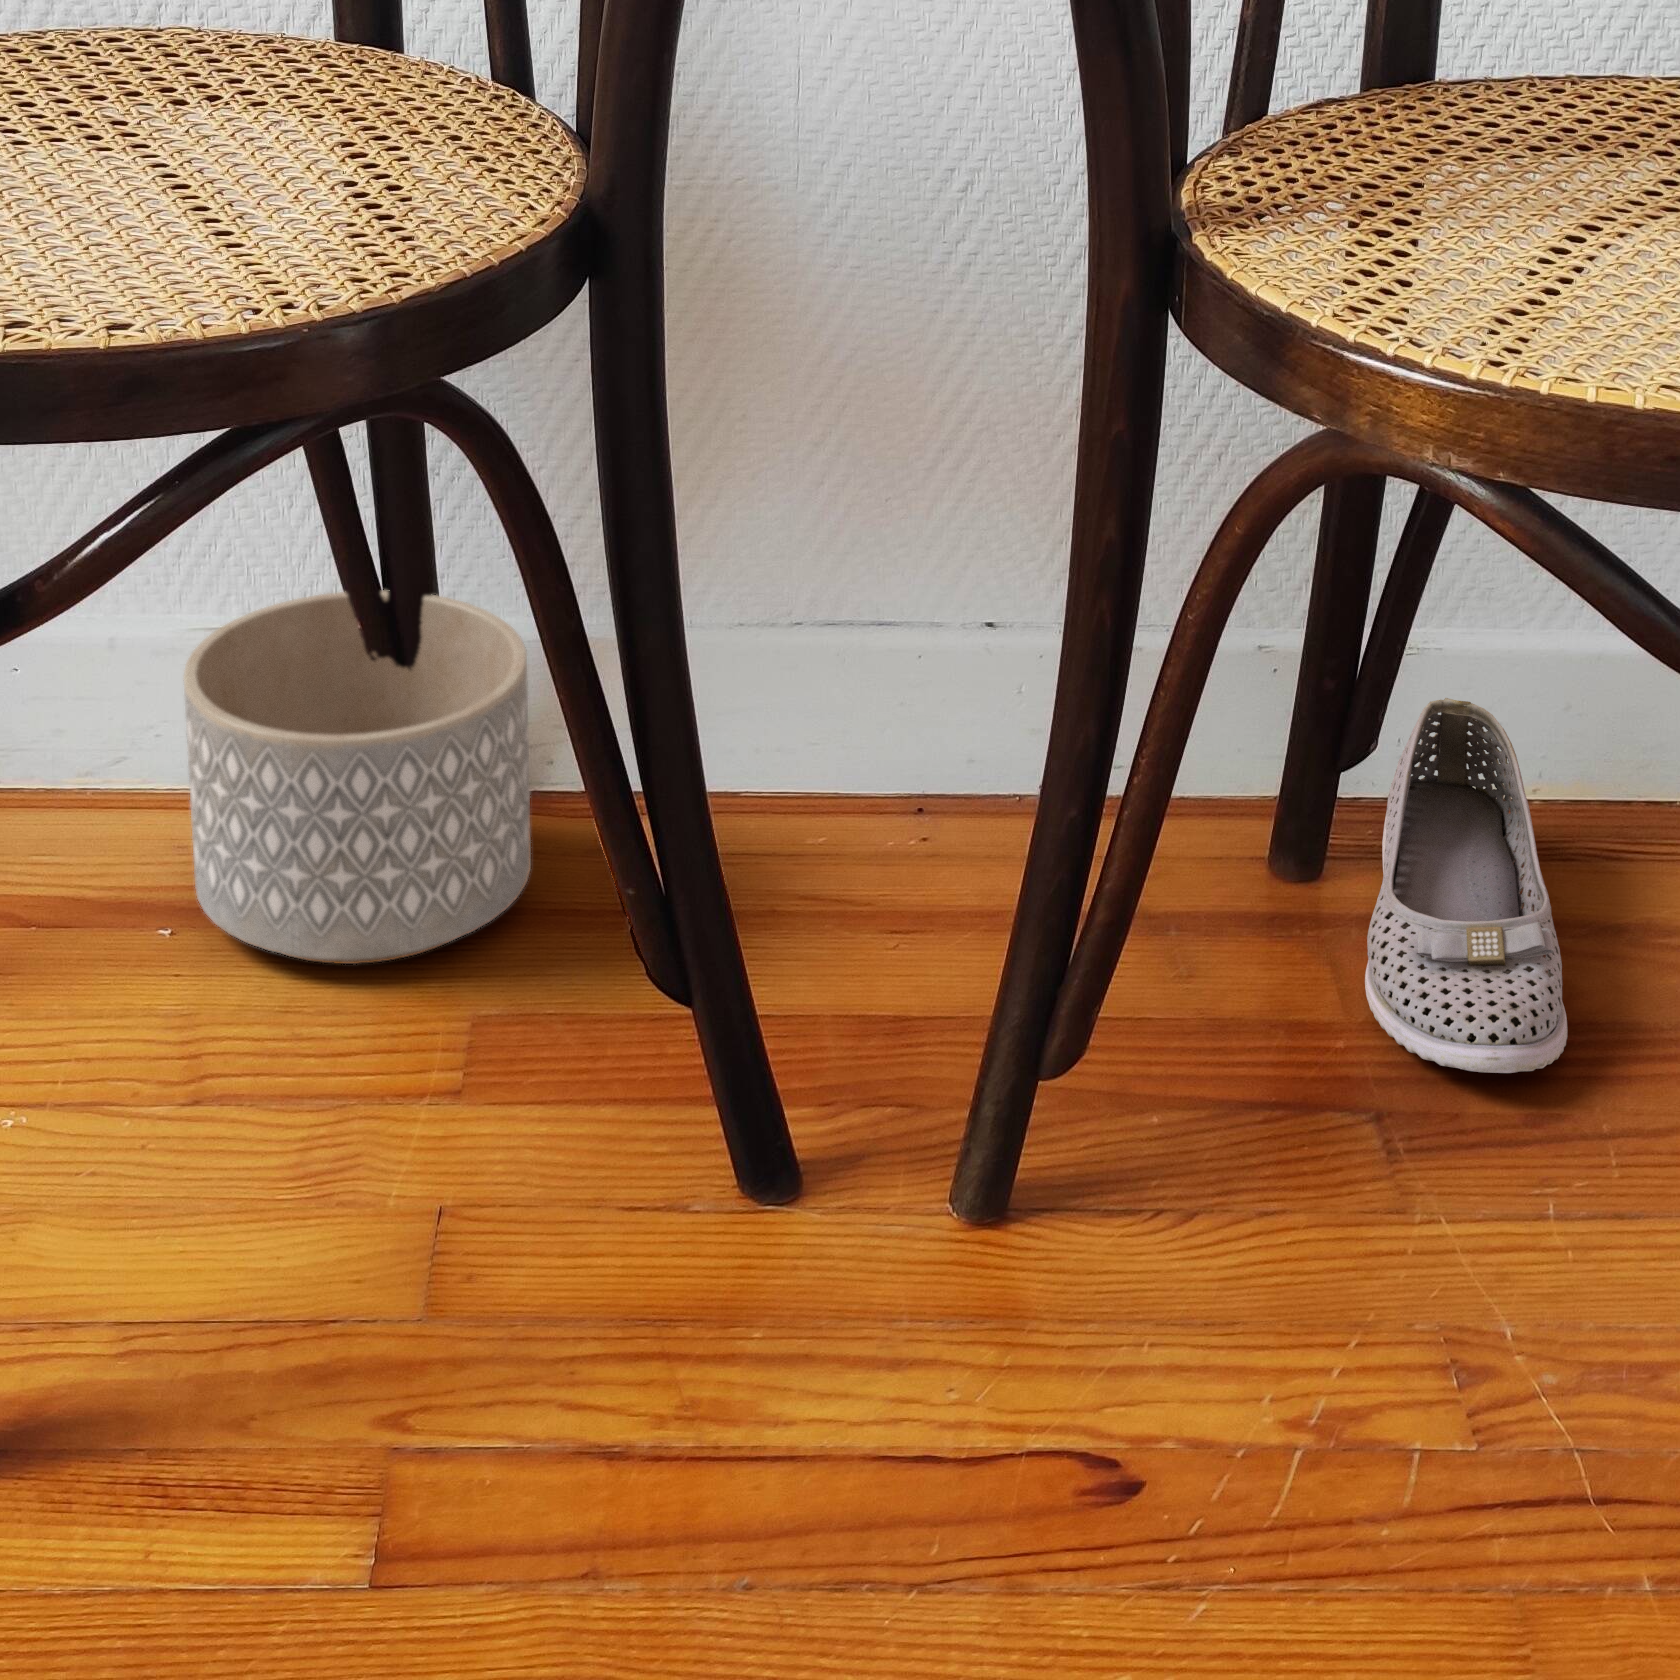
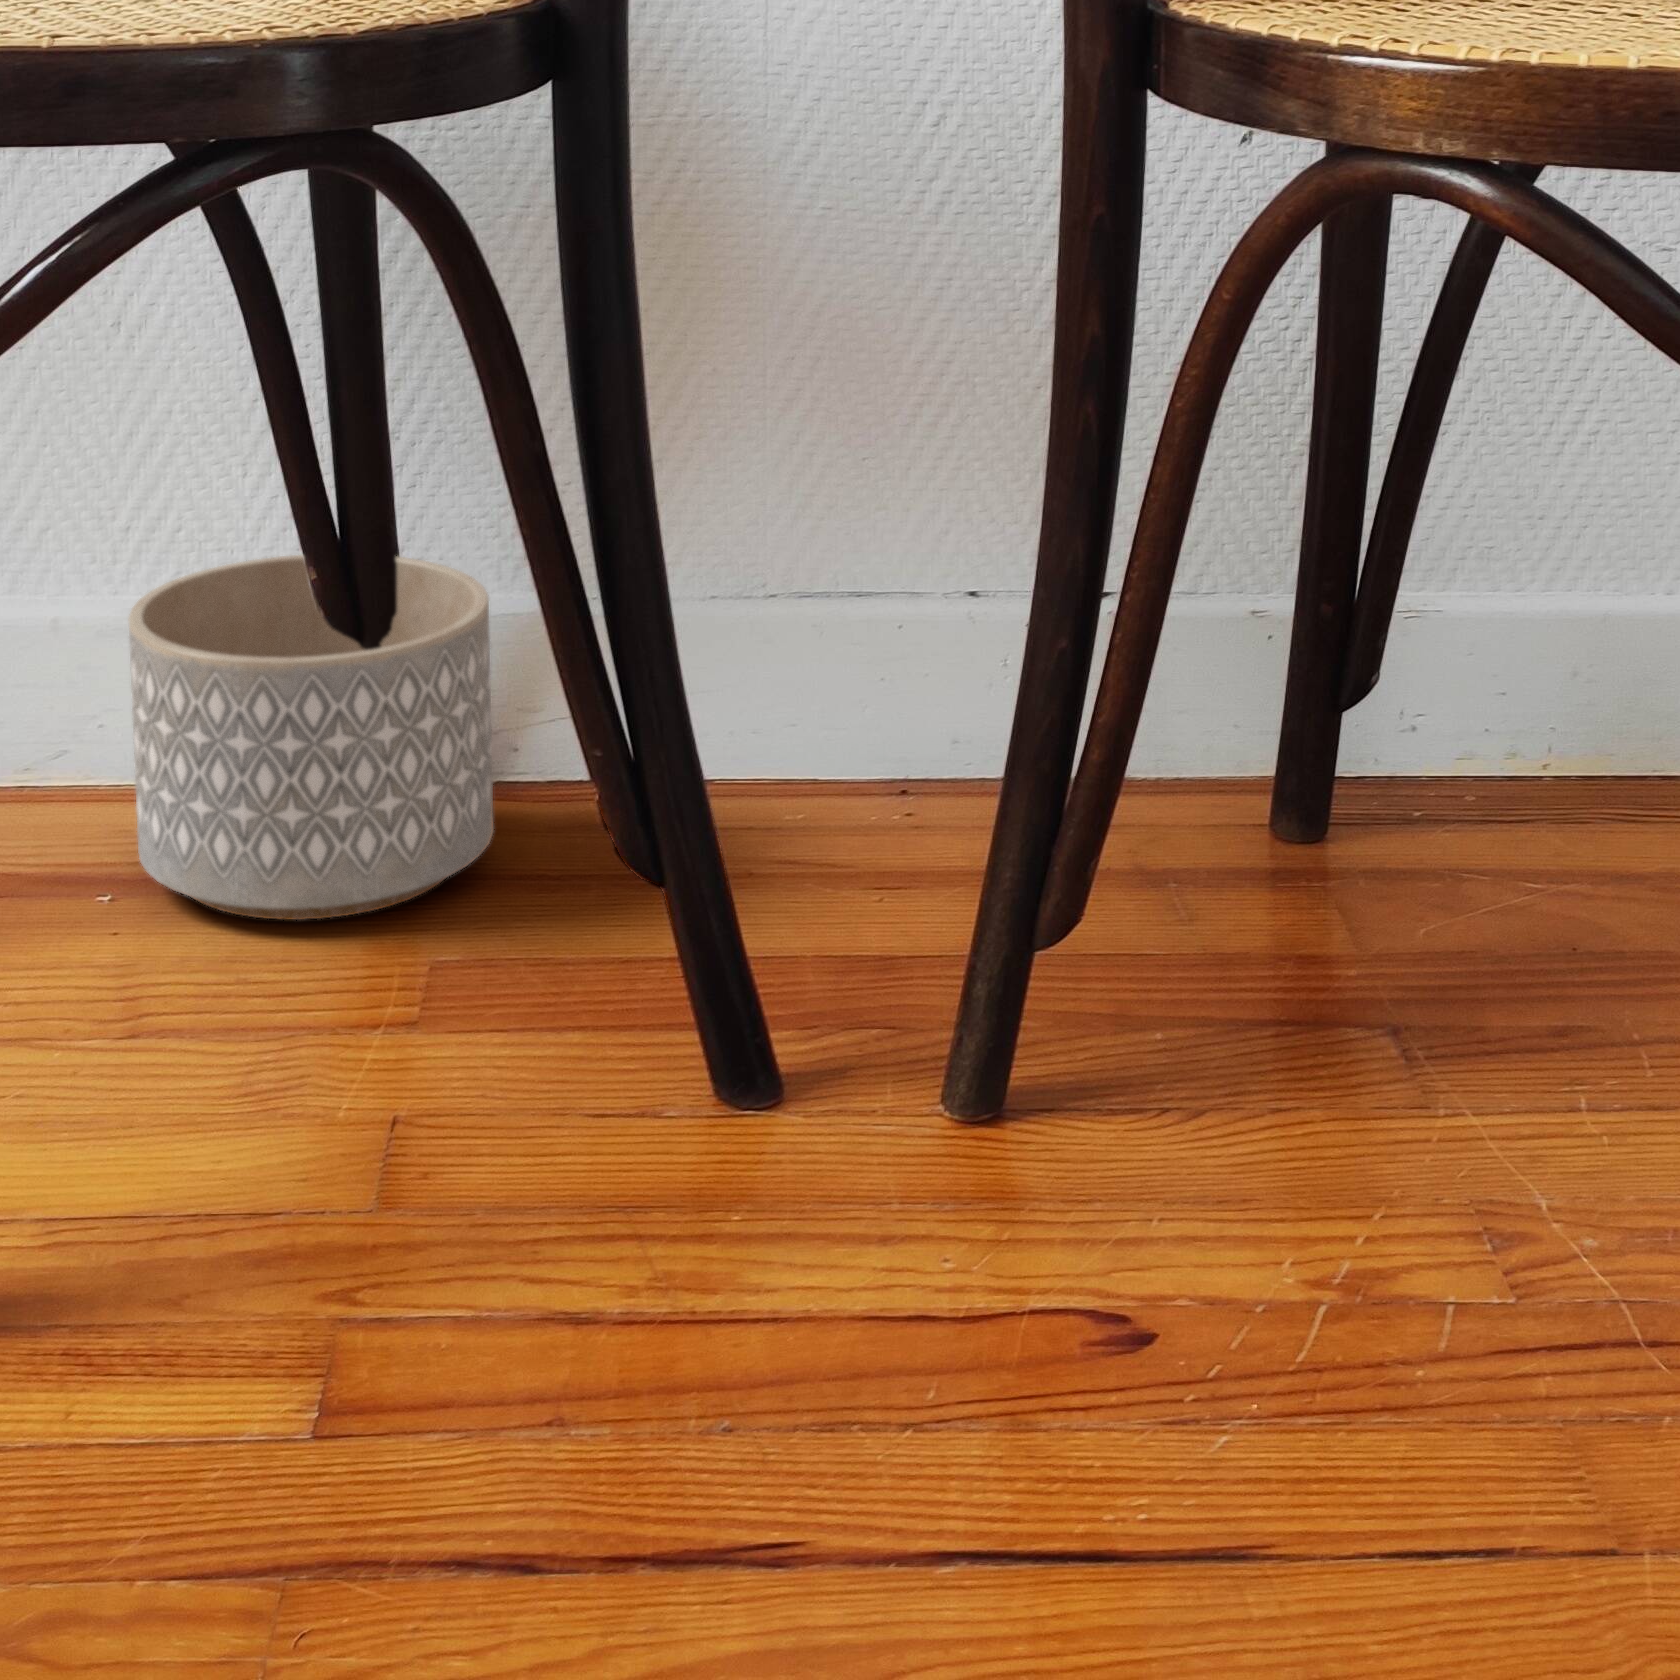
shoe: present [1365,698,1567,1073] -> none [1374,646,1589,979]

